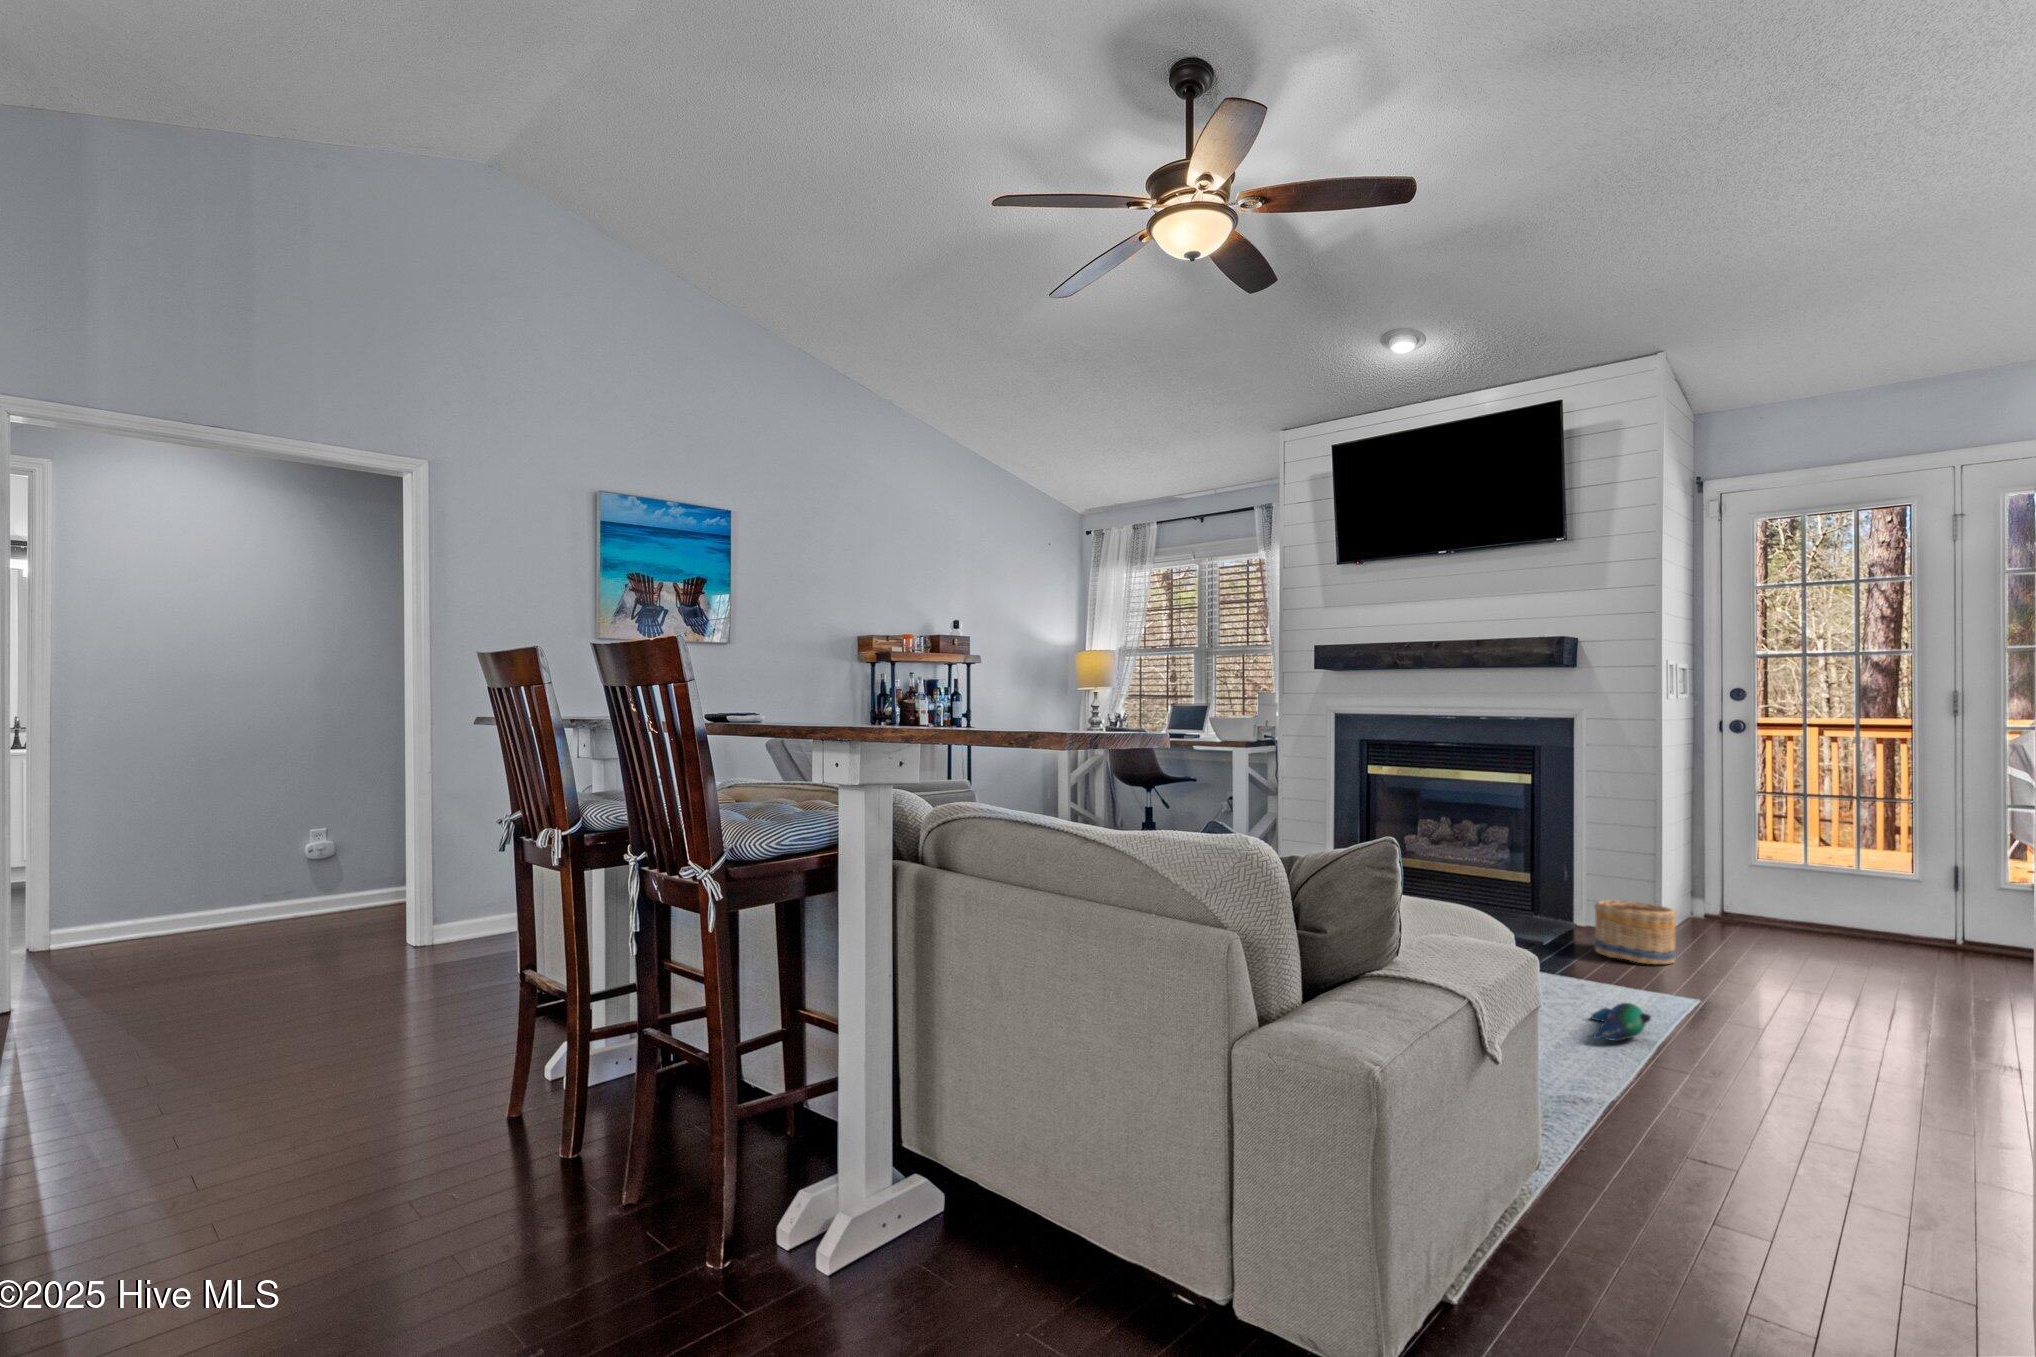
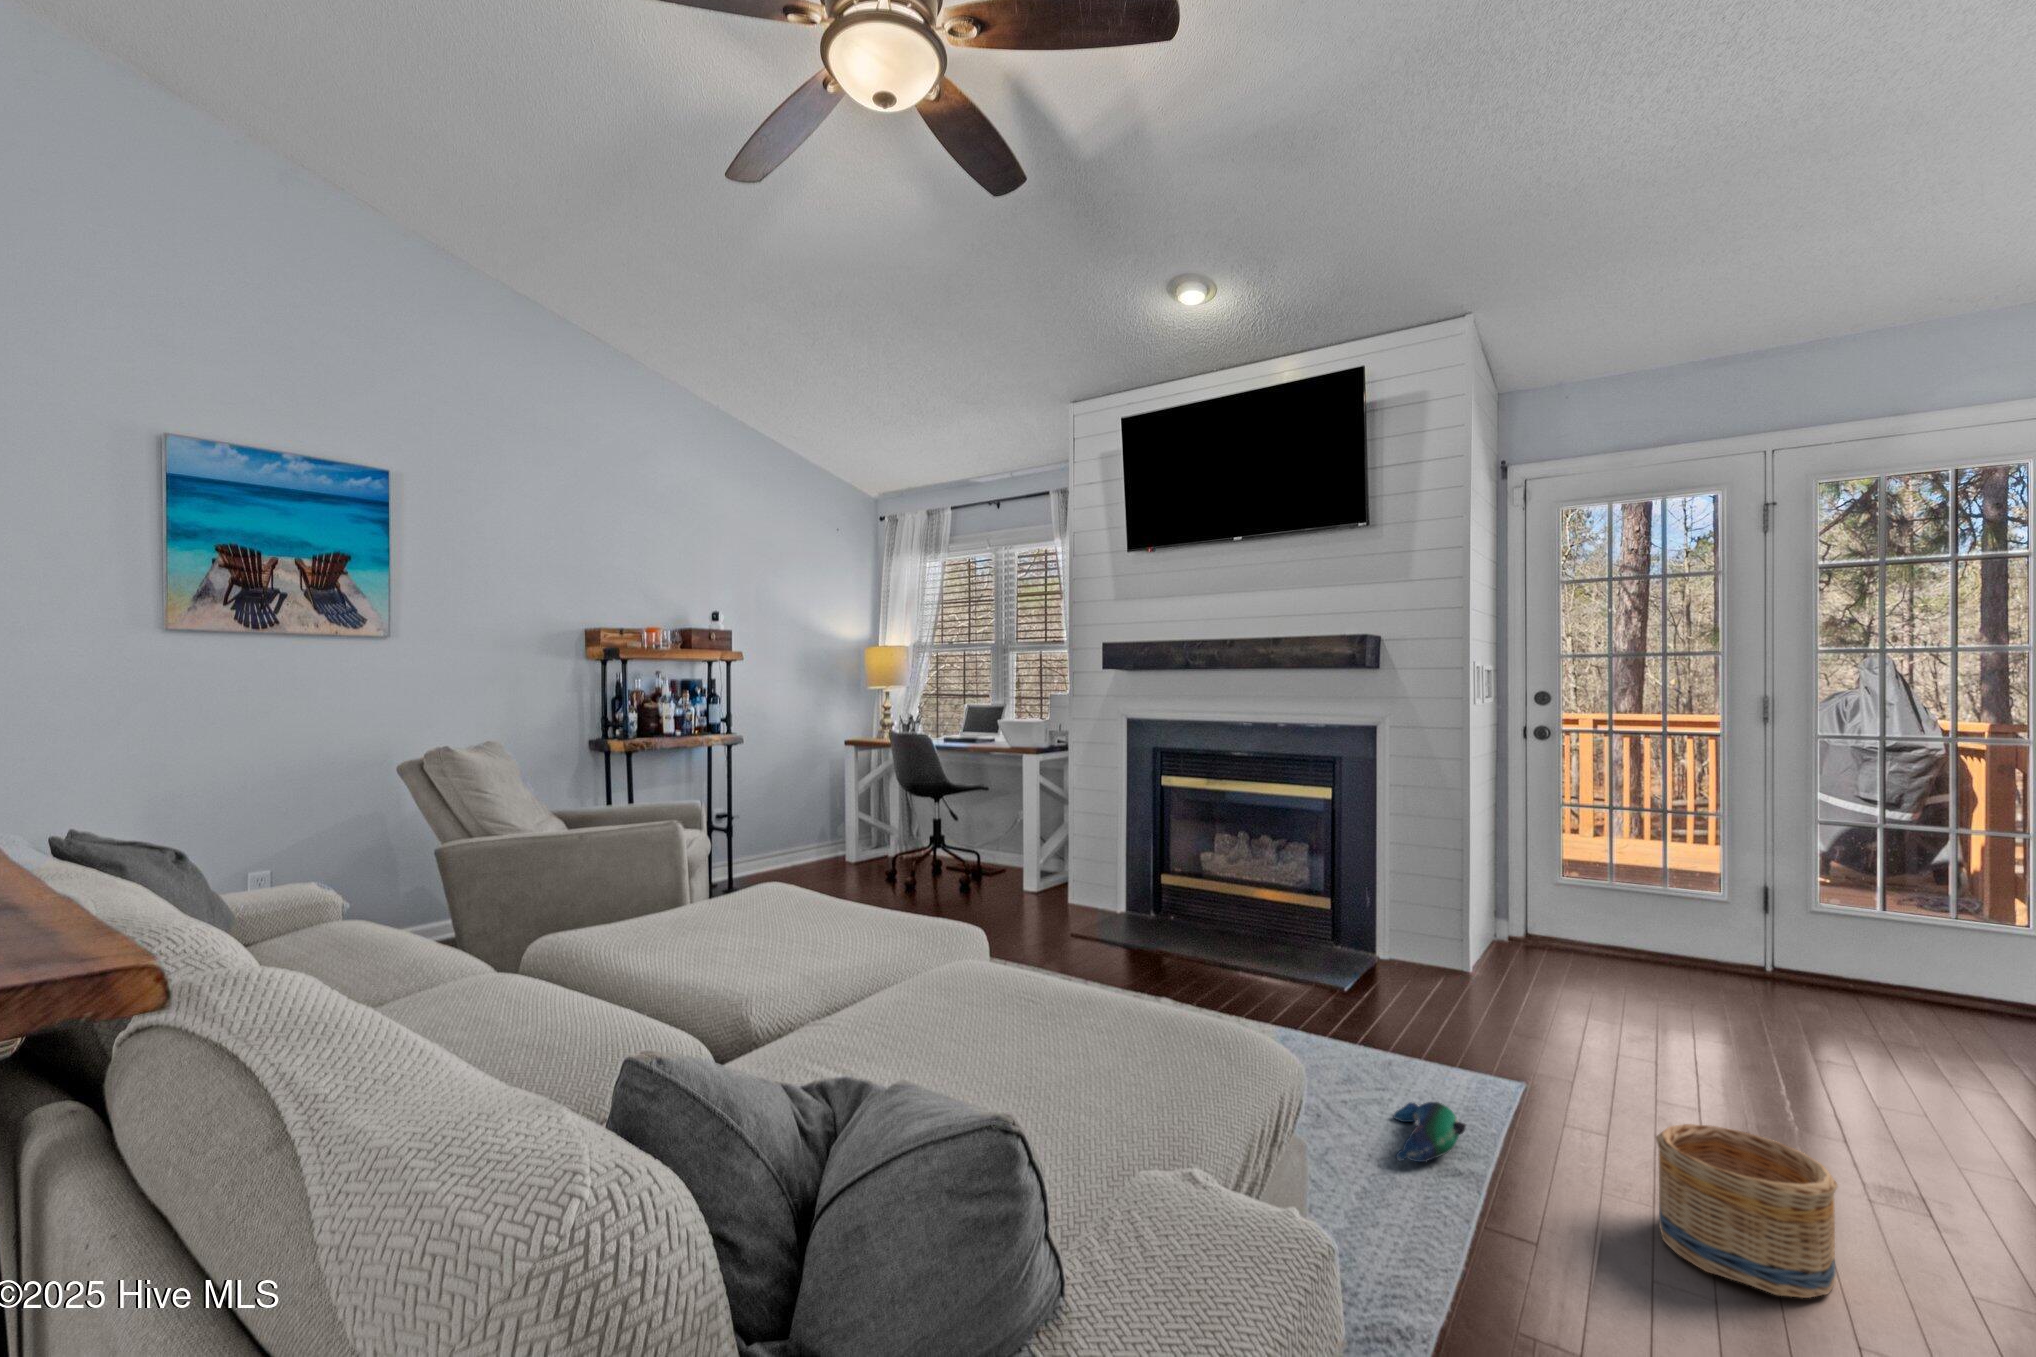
basket: present [1595,900,1677,964] -> present [1656,1124,1838,1298]

